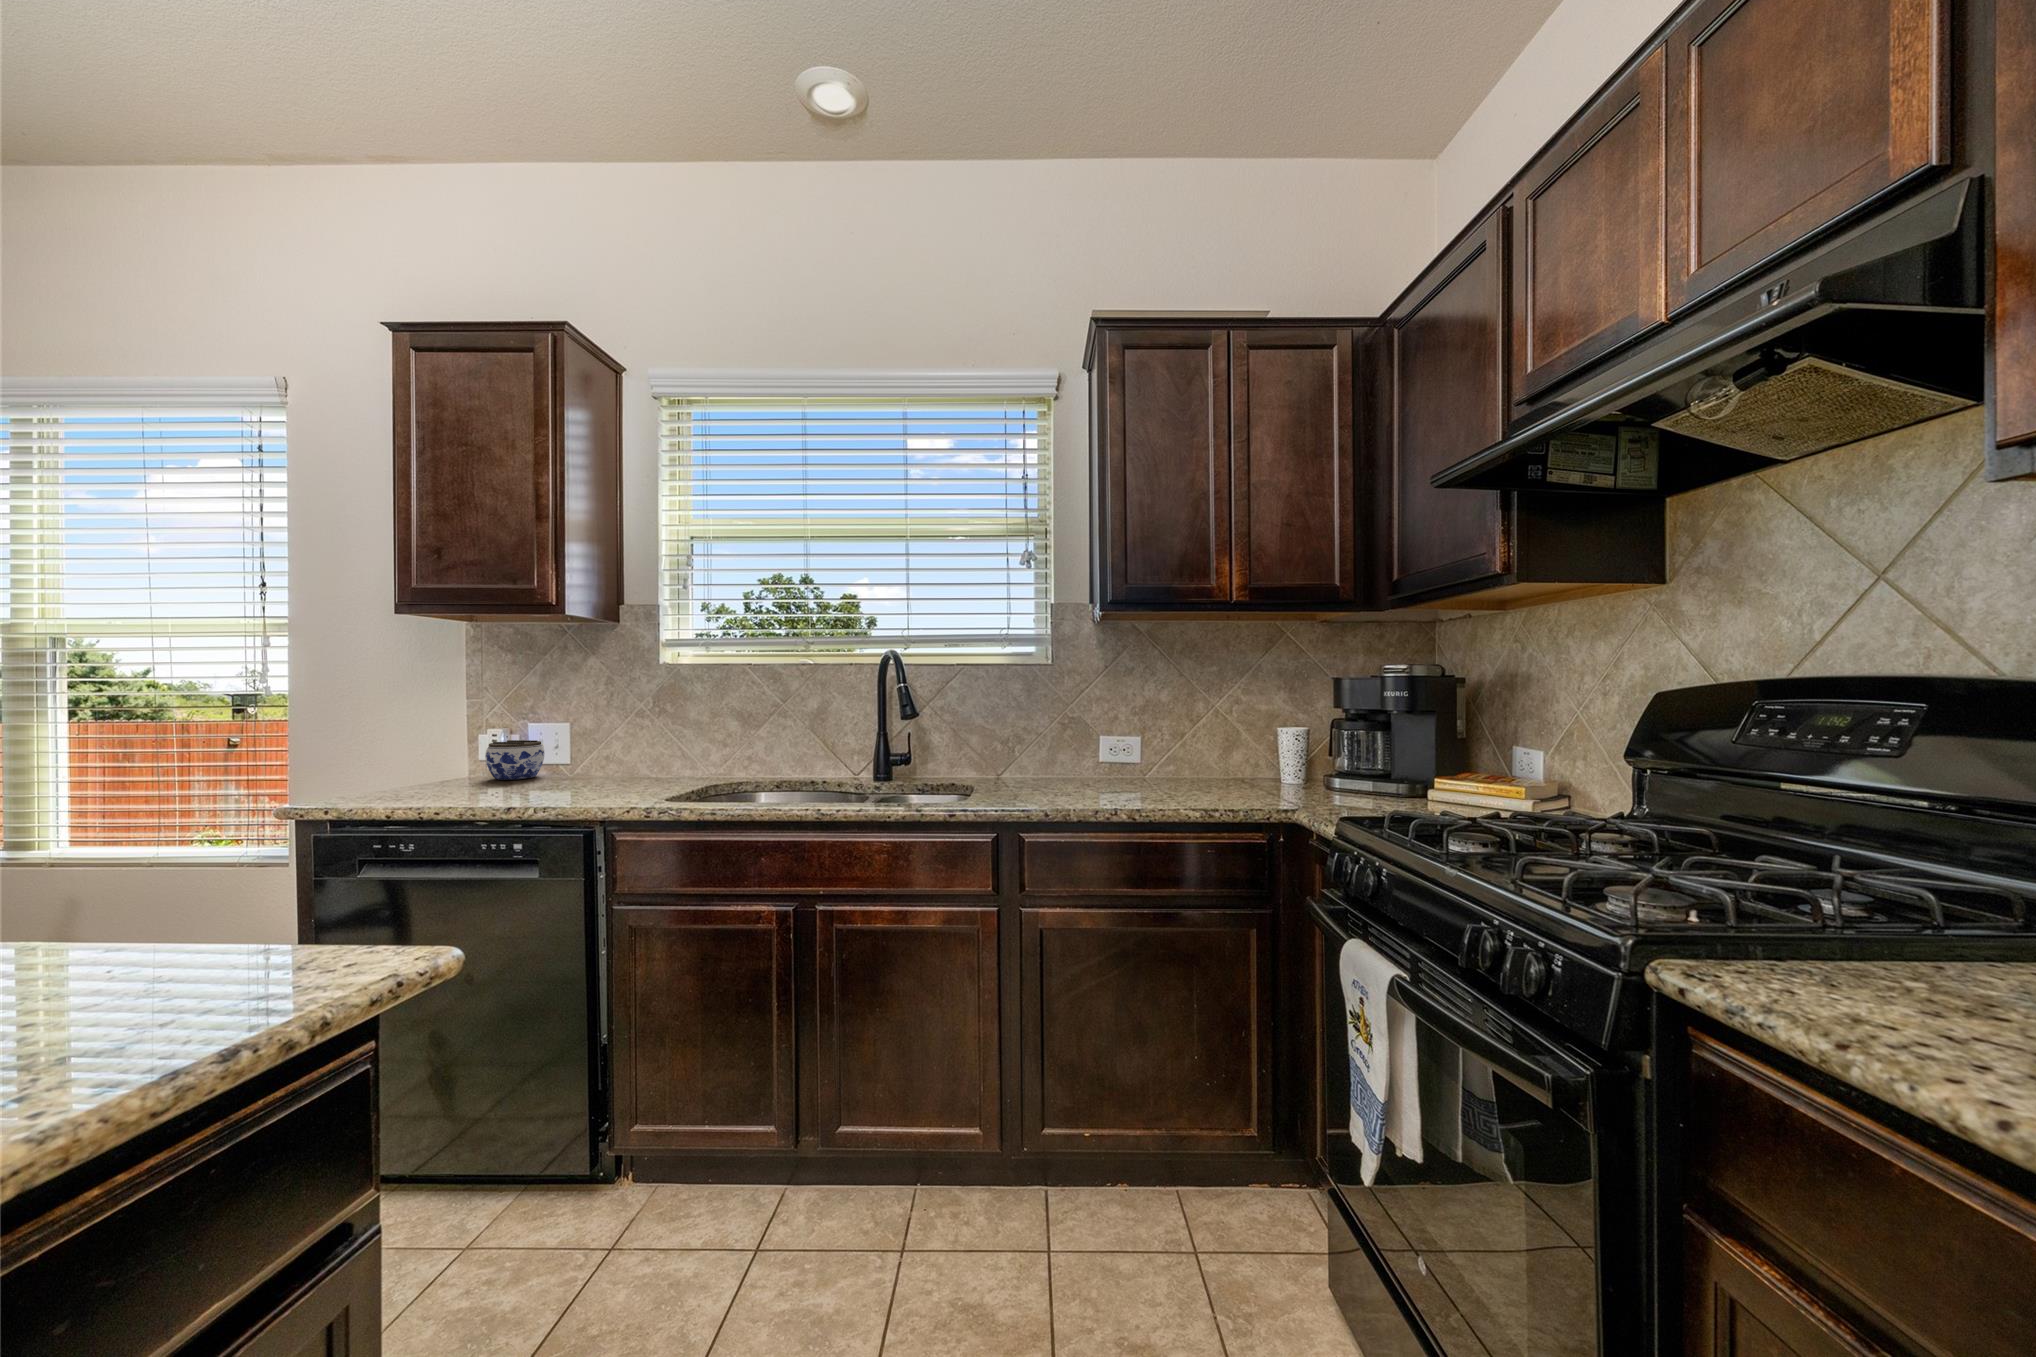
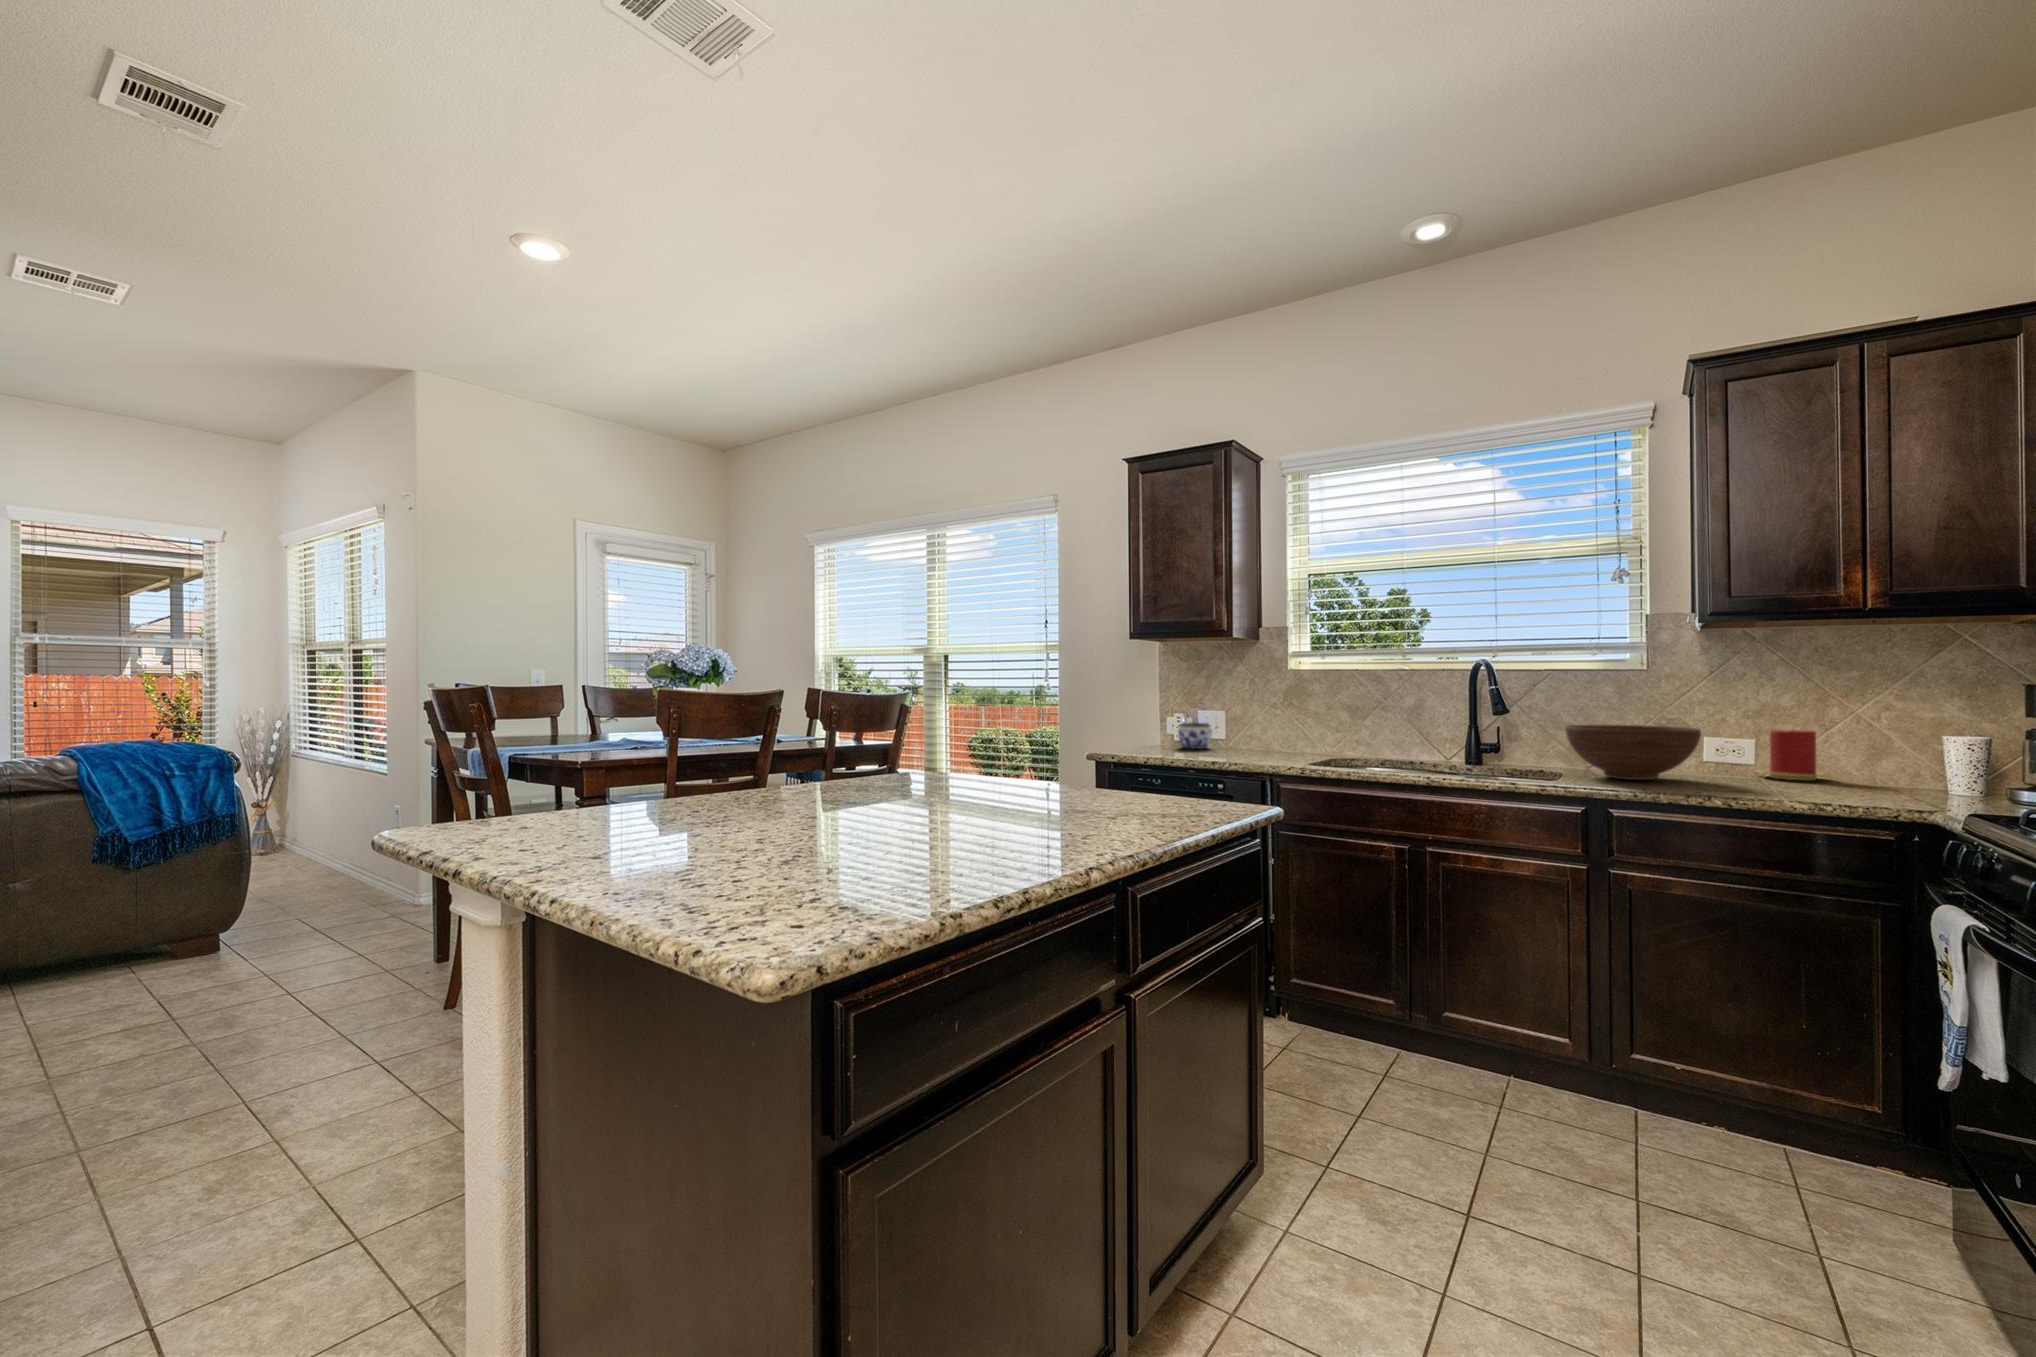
candle: none [1140,725,1198,776] -> present [1757,730,1831,780]
fruit bowl: none [975,726,1102,791] -> present [1565,725,1701,780]

